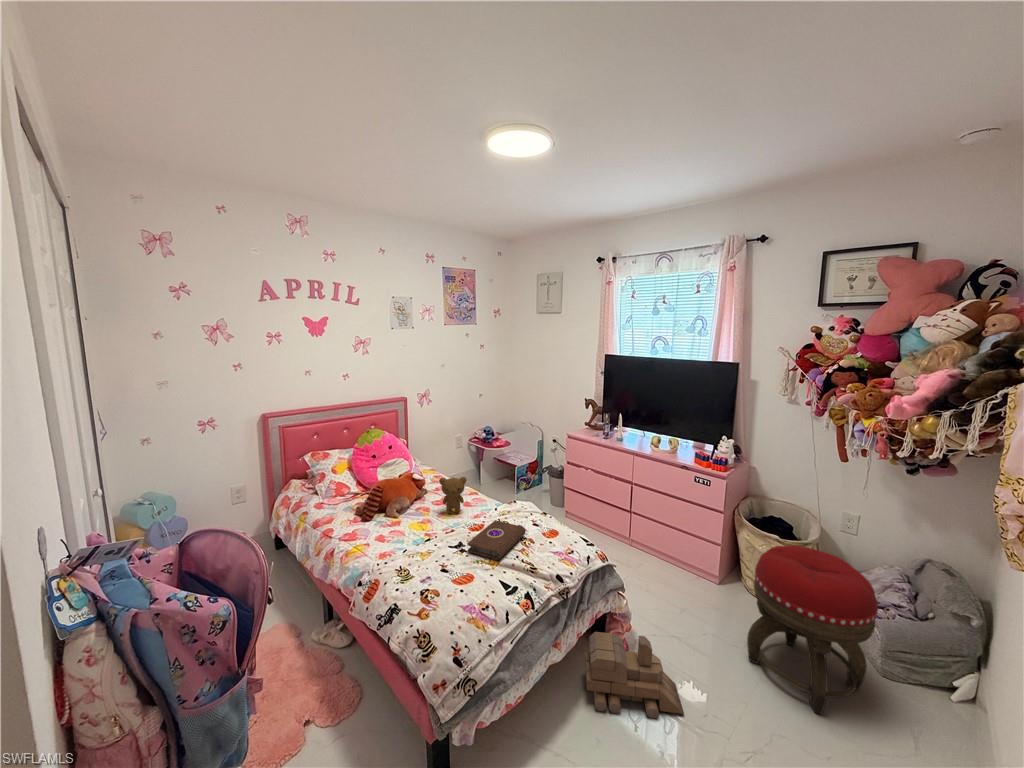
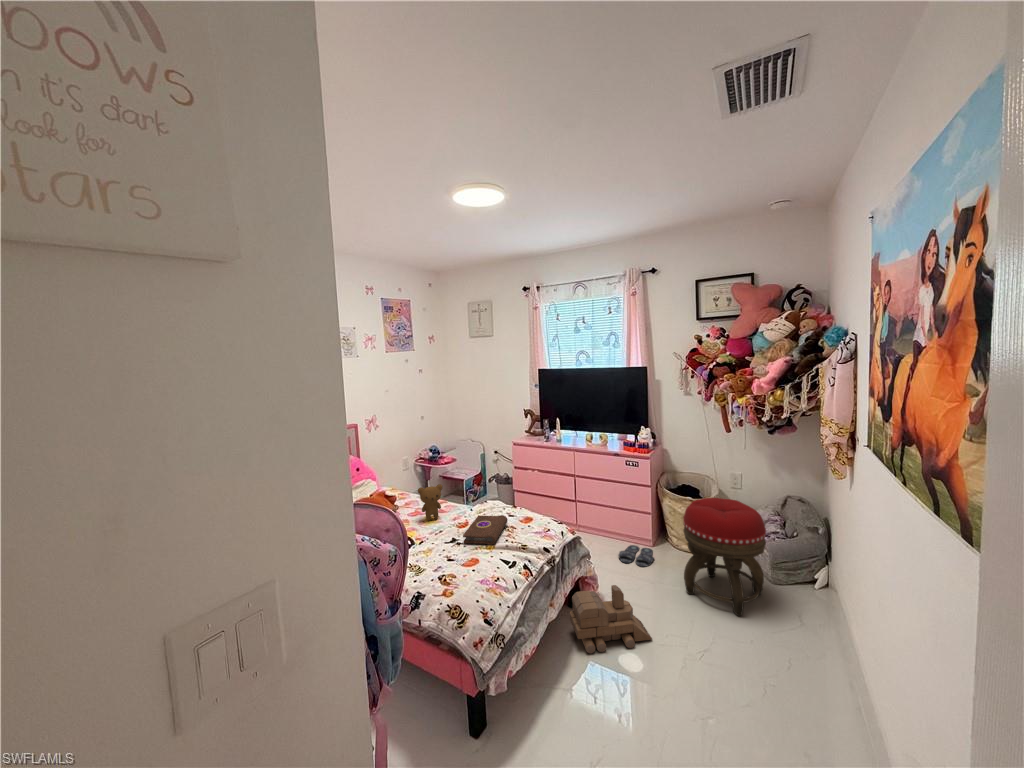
slippers: none [670,577,717,610] -> present [619,545,654,567]

